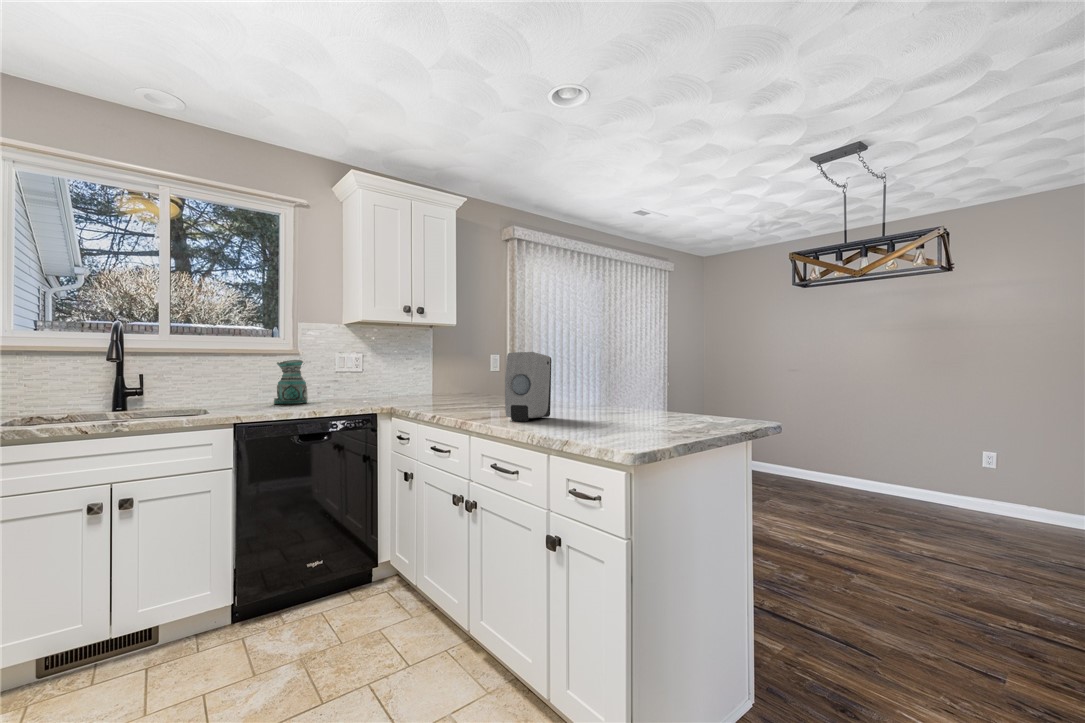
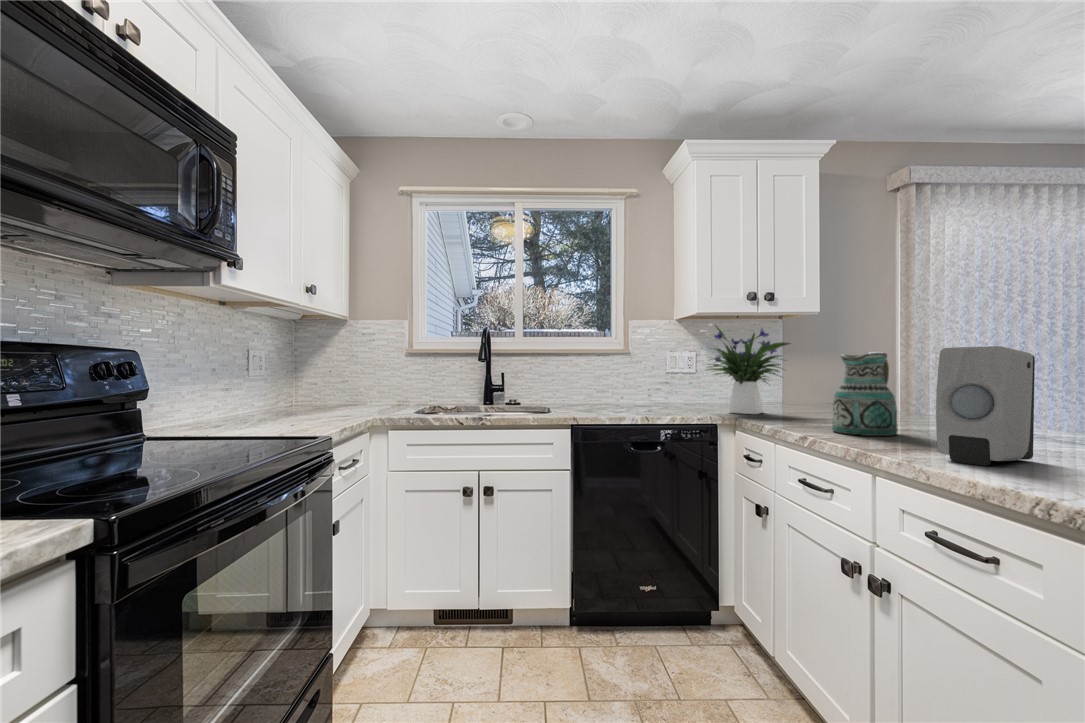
flower arrangement: none [363,331,435,404] -> present [707,326,791,414]
ceramic pitcher: present [274,360,308,404] -> present [832,353,898,436]

